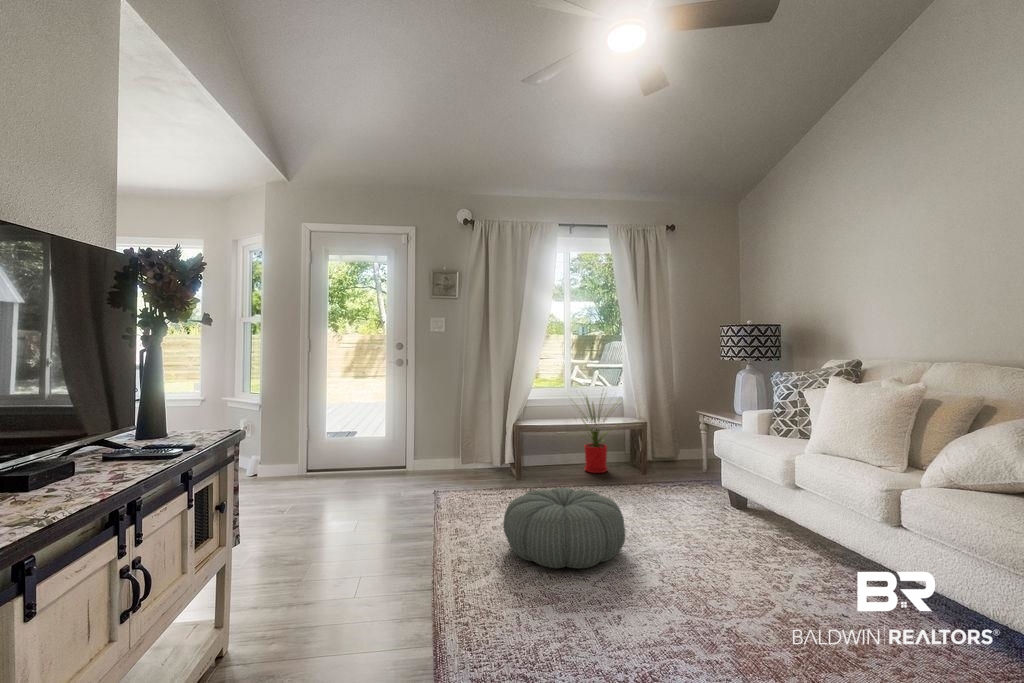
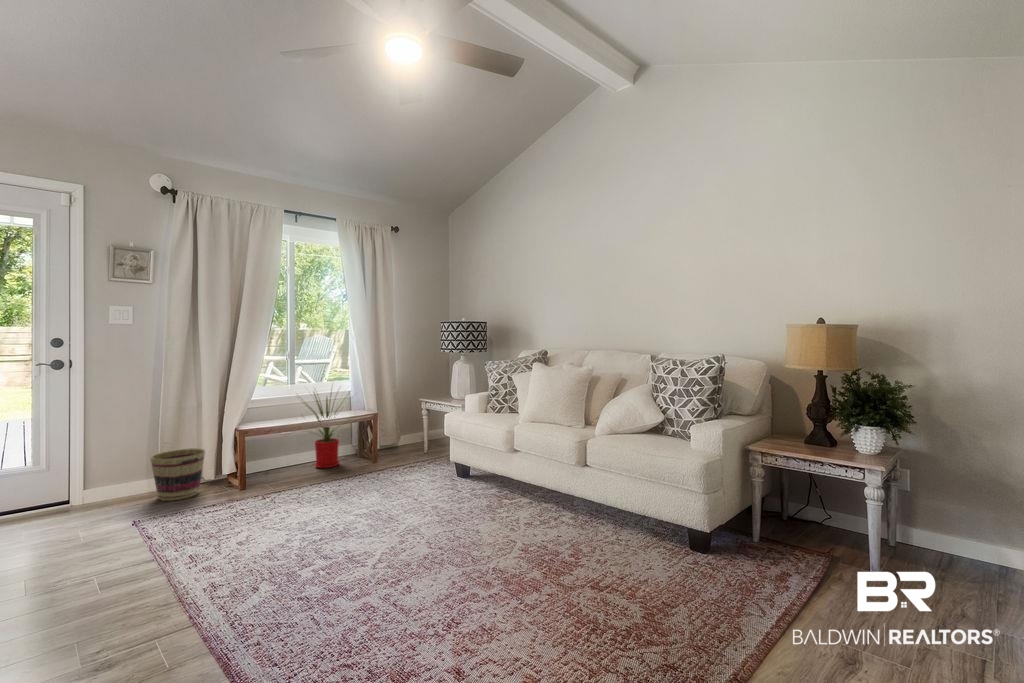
basket: none [452,438,491,480] -> present [150,448,205,501]
pouf: present [503,488,625,569] -> none [262,483,392,565]

